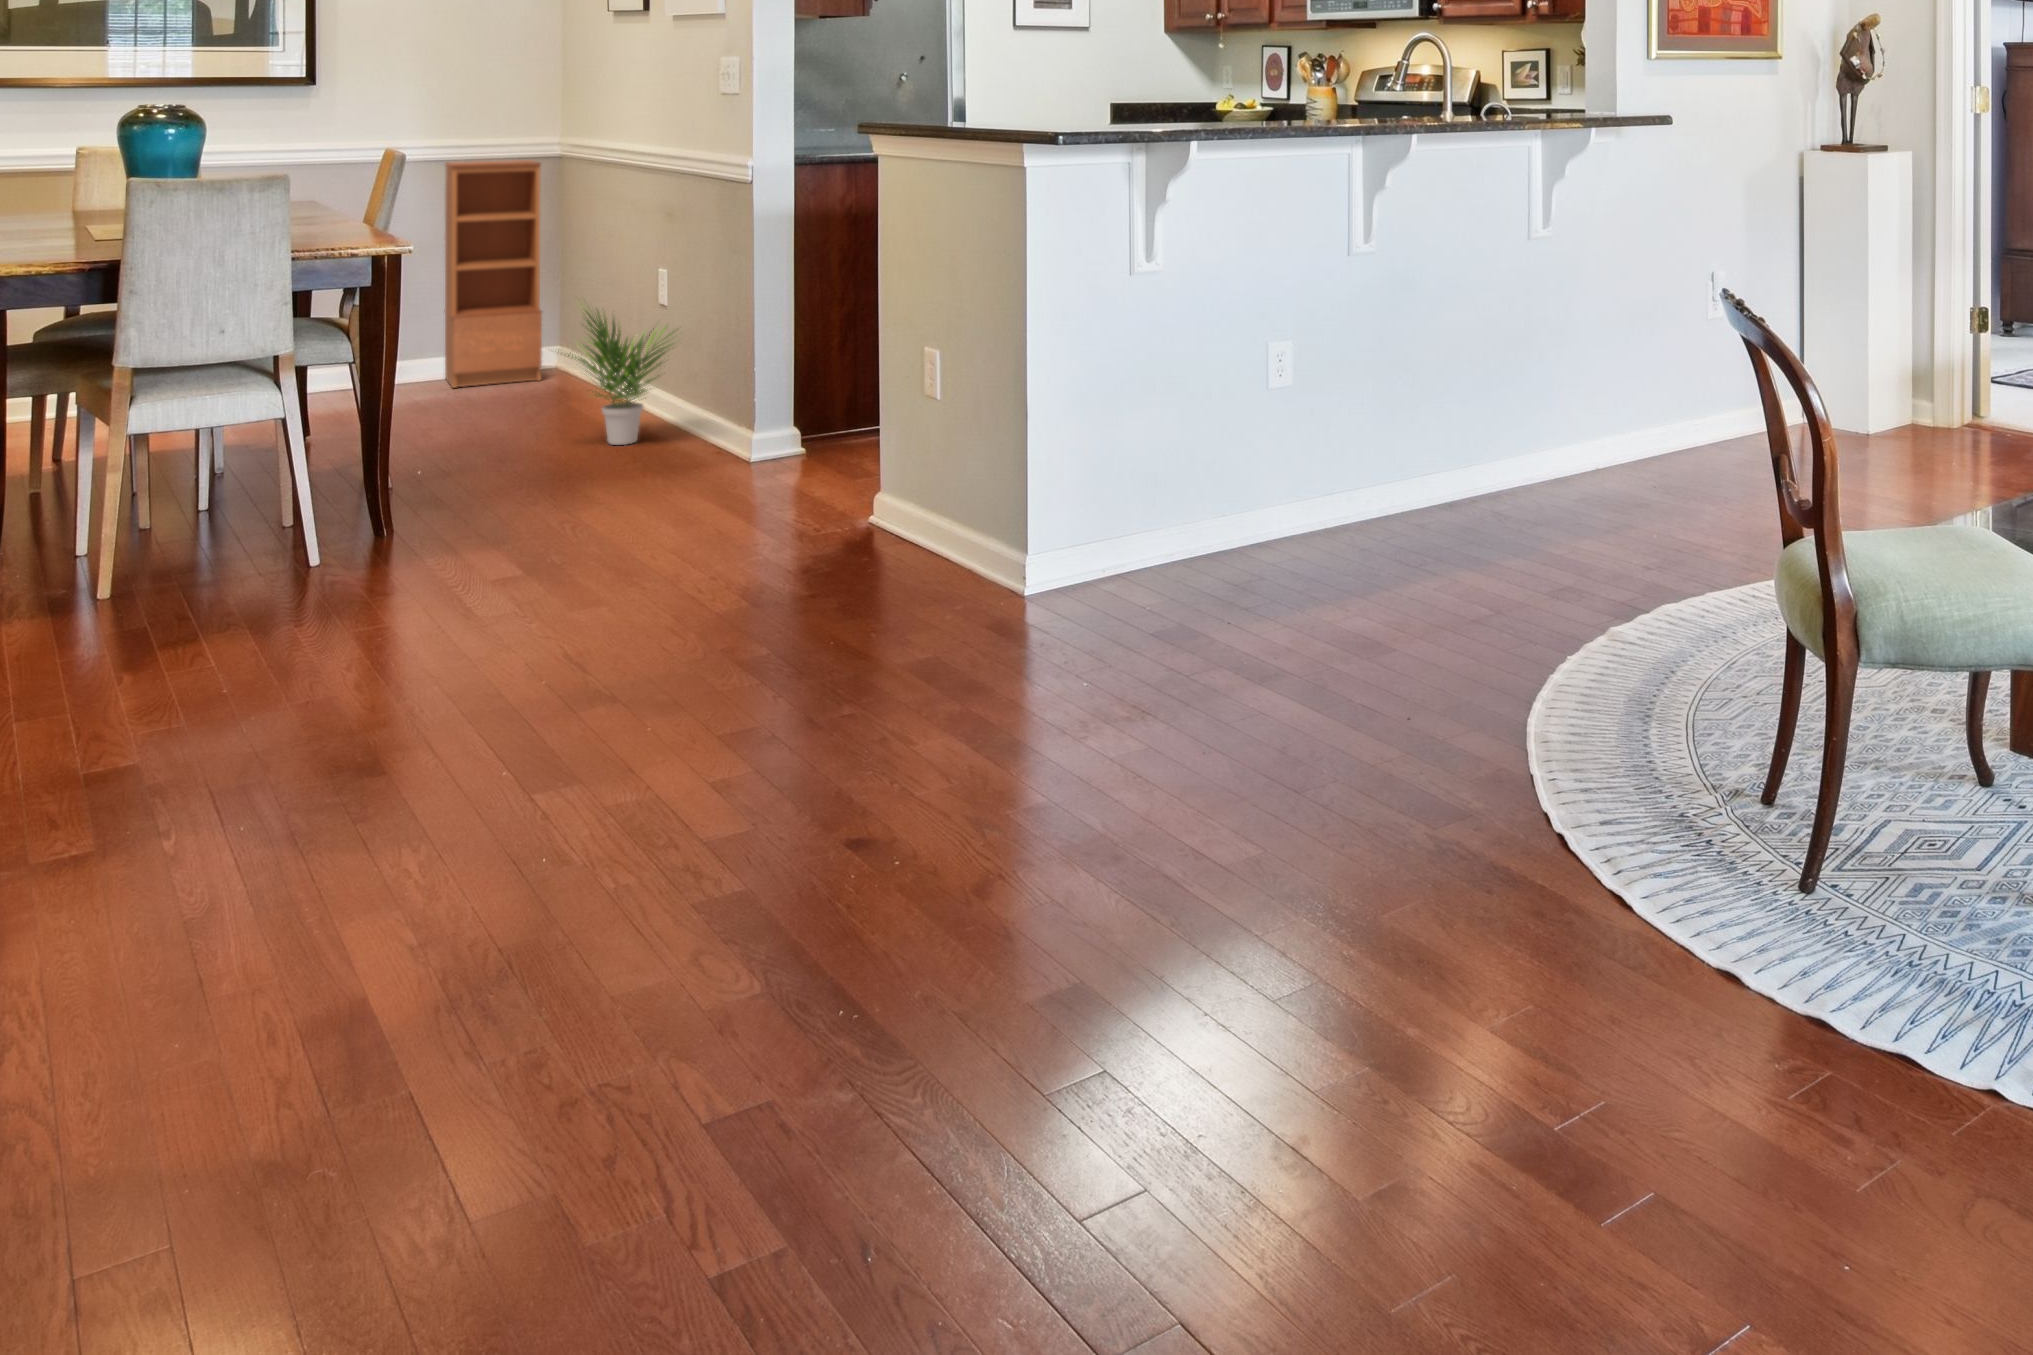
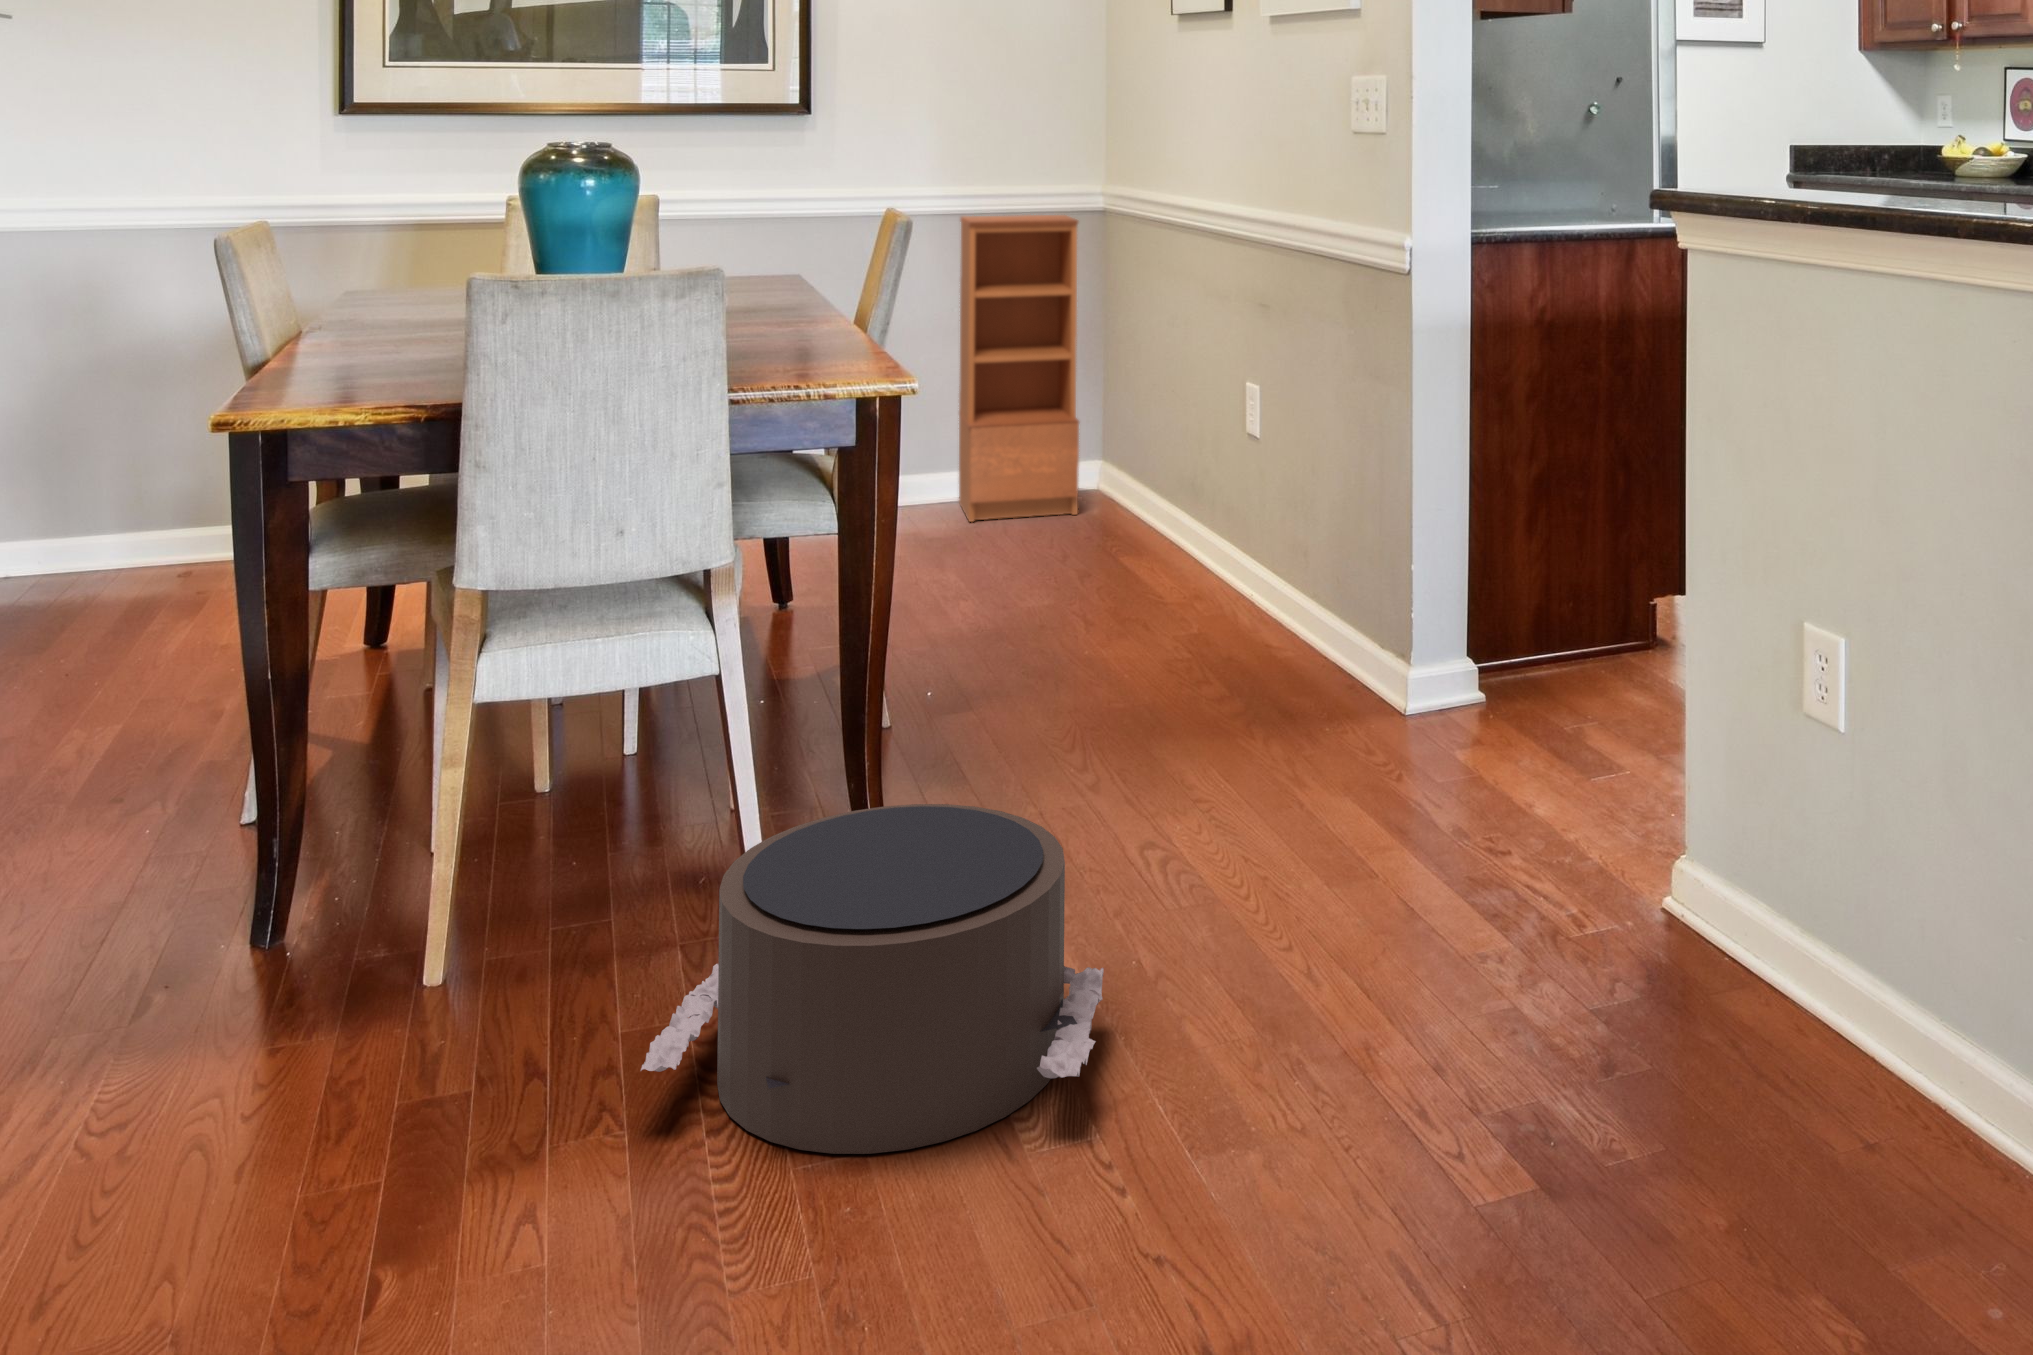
potted plant: present [562,309,675,445] -> none [1100,427,1297,659]
pouf: none [239,475,519,628] -> present [641,804,1104,1154]

